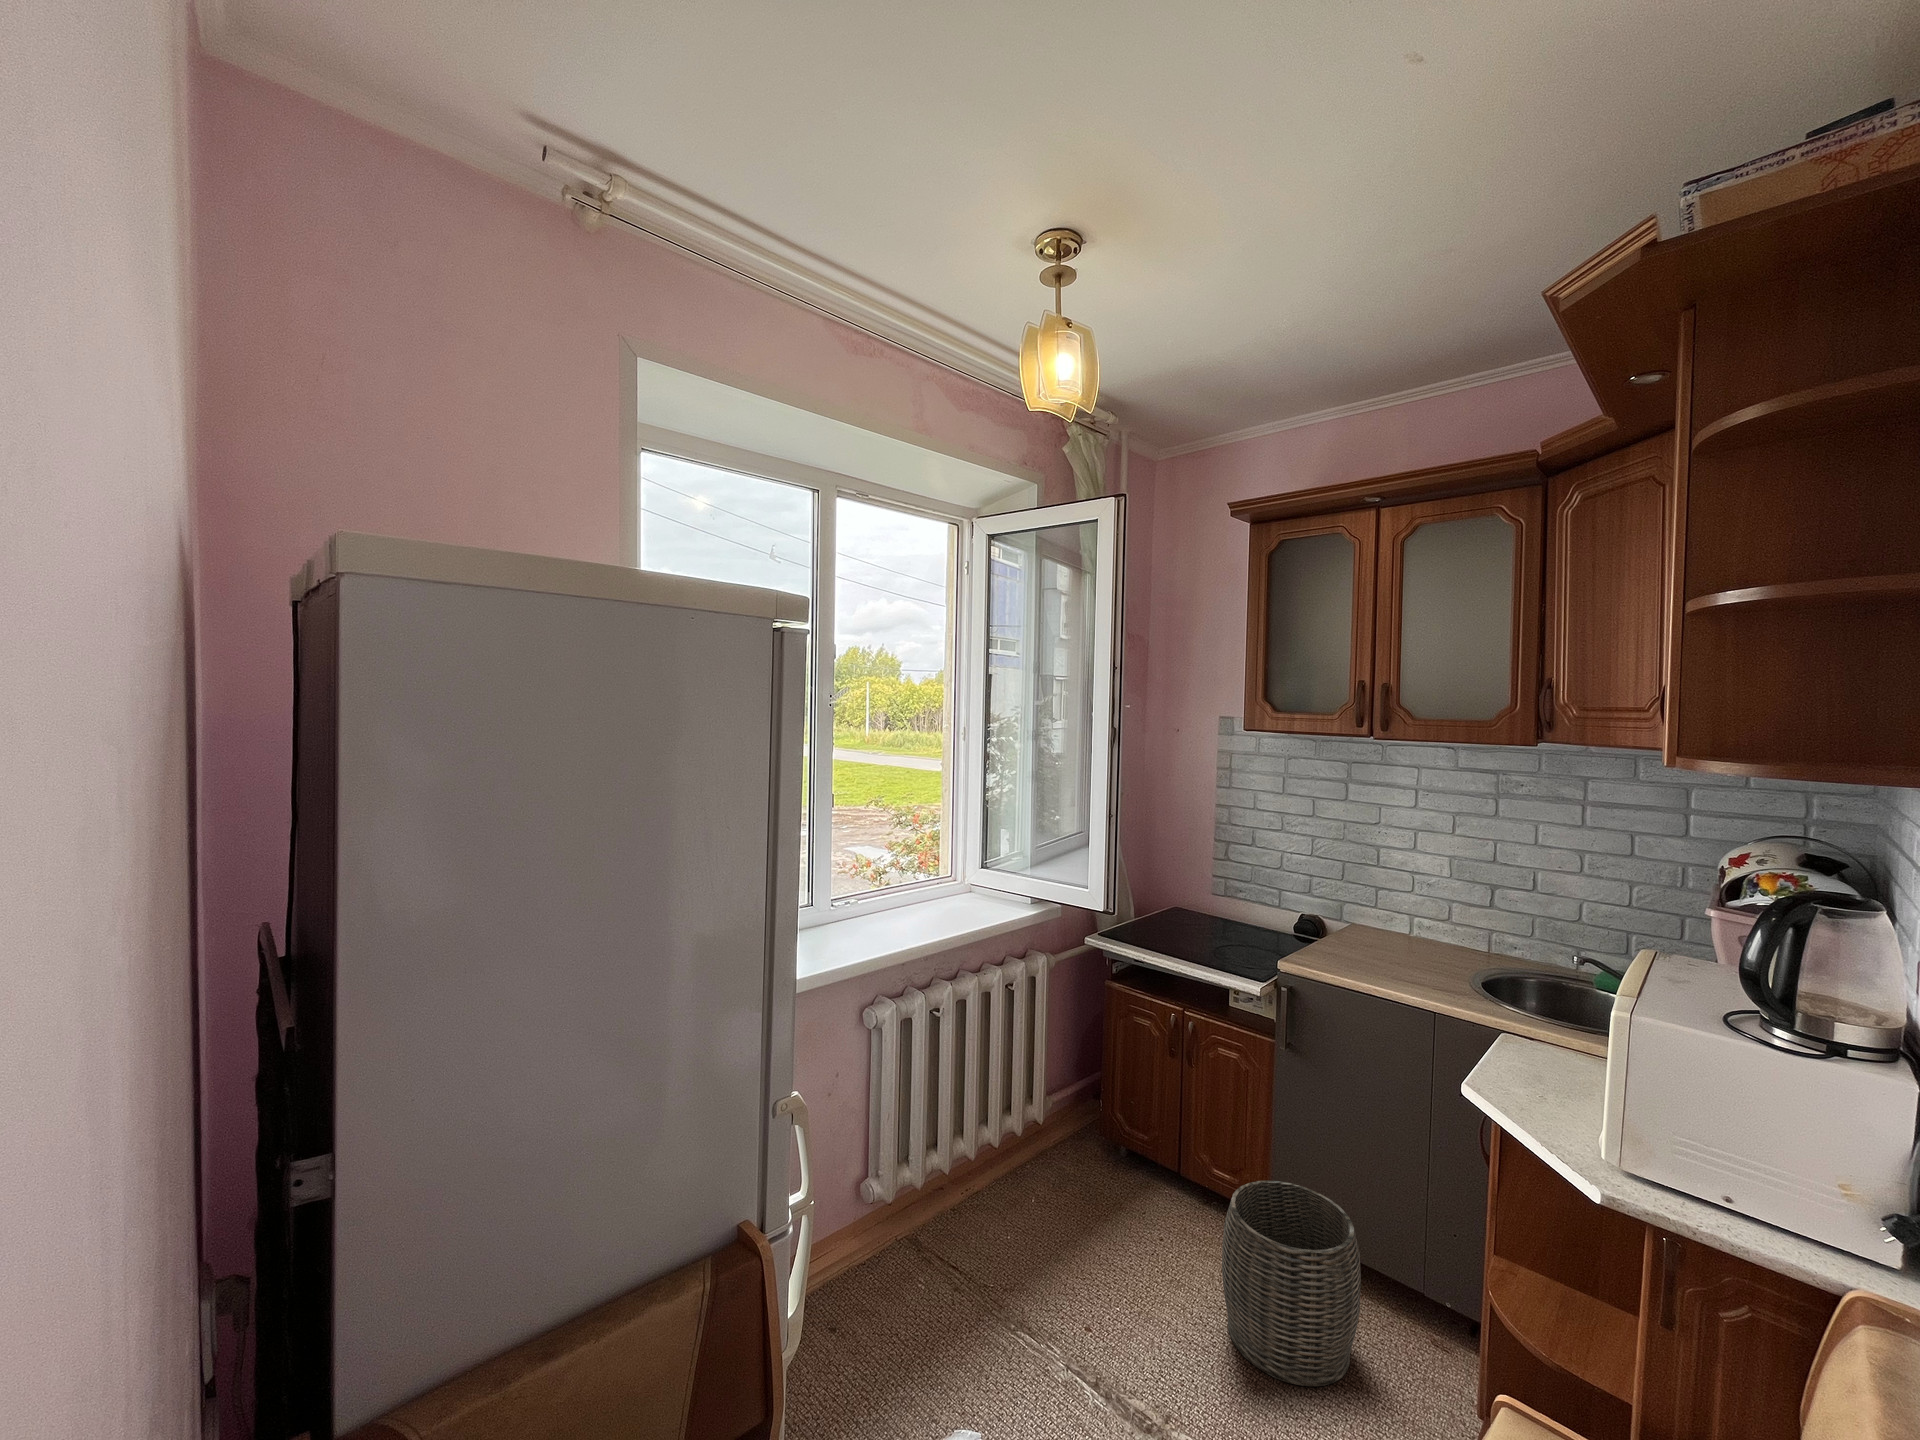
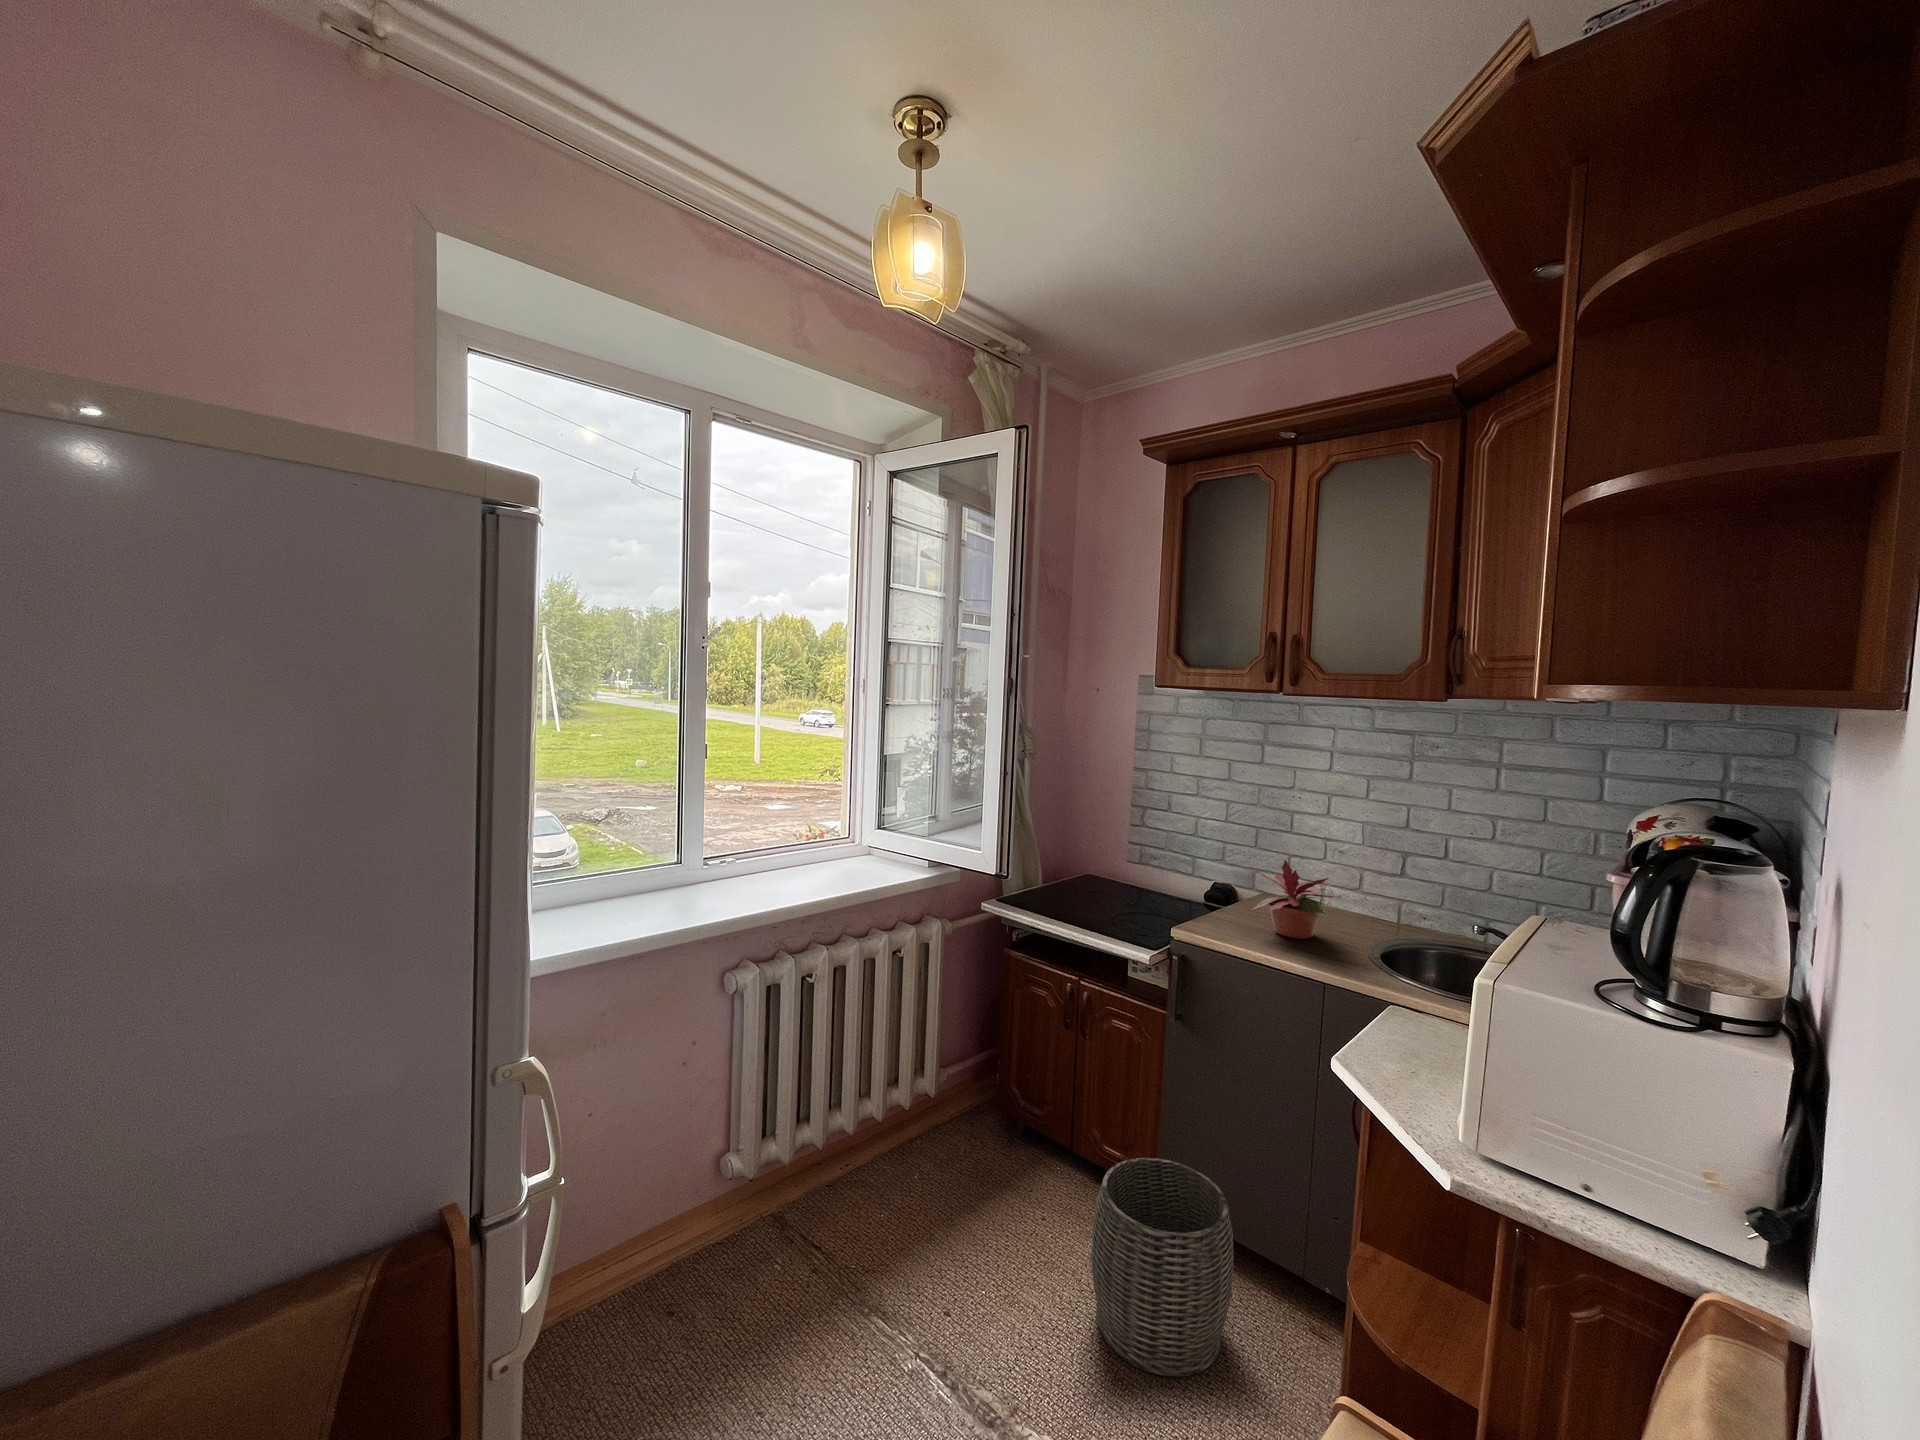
potted plant: none [1352,894,1444,970] -> present [1253,860,1335,938]

